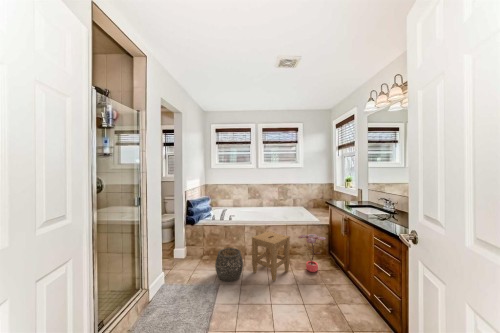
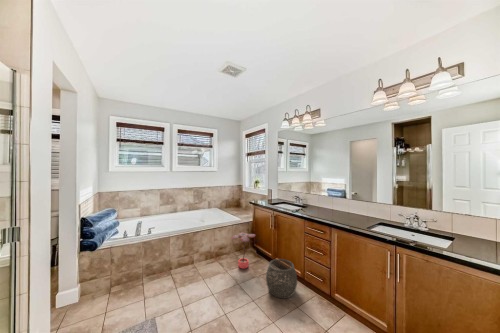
stool: present [252,231,290,281] -> none [188,238,225,289]
woven basket: present [215,248,243,281] -> present [266,259,297,298]

